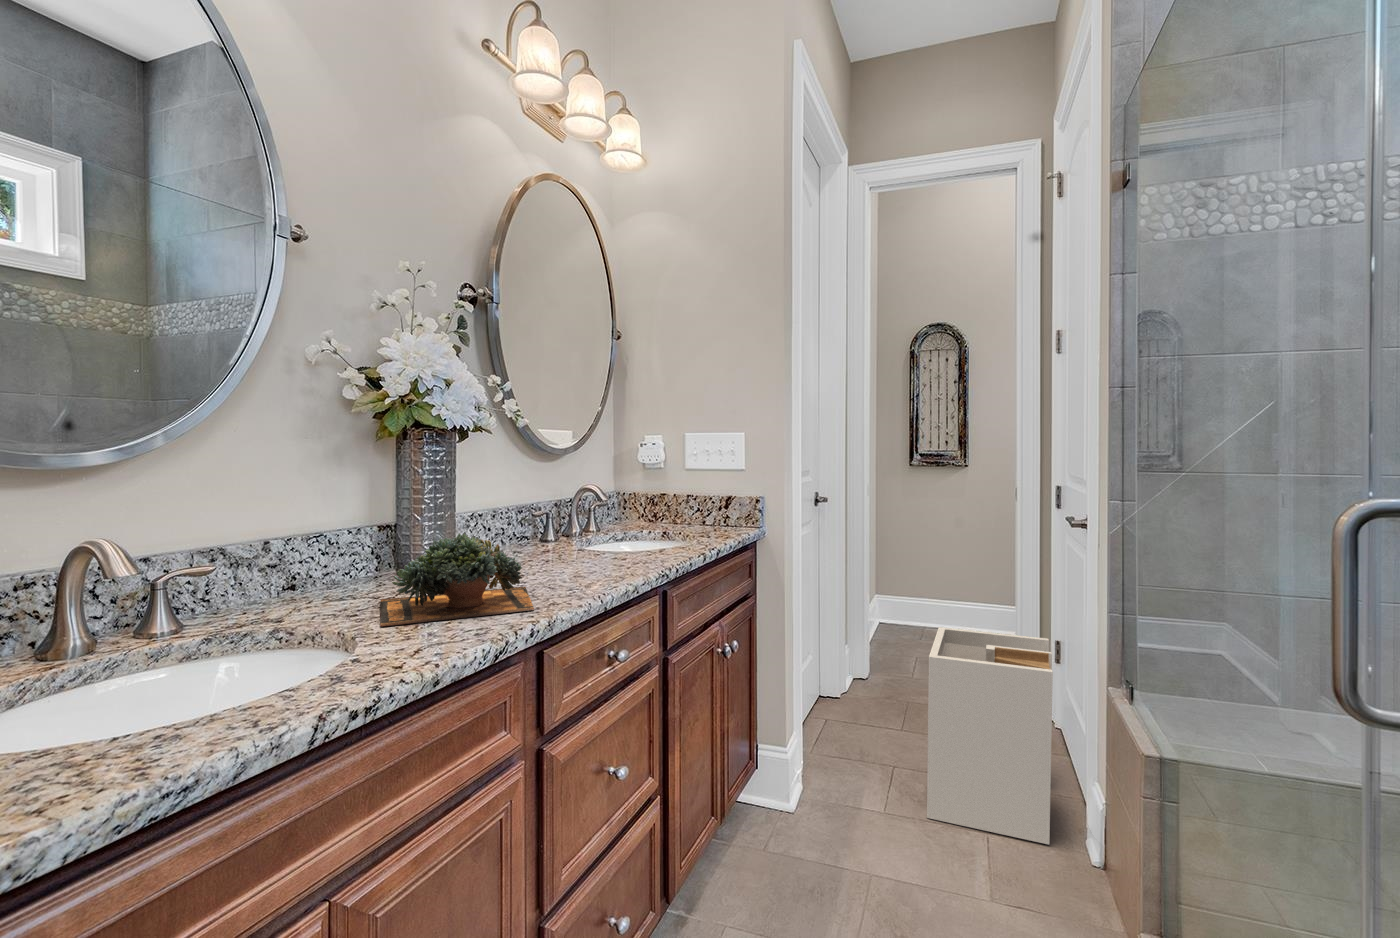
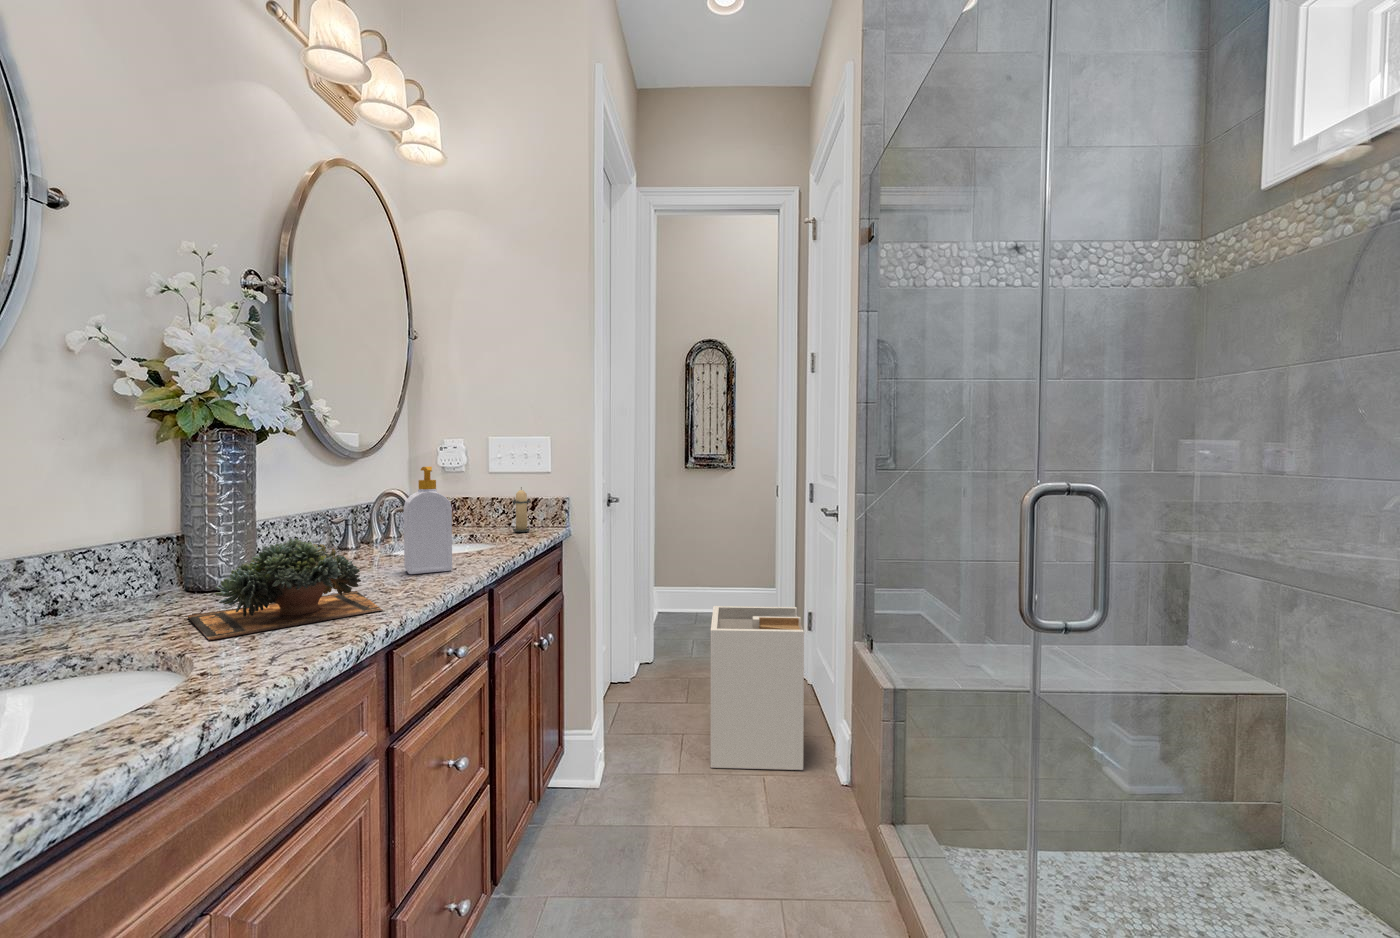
soap bottle: none [580,463,623,572] -> present [404,467,452,574]
candle: none [704,483,727,532] -> present [512,487,530,532]

